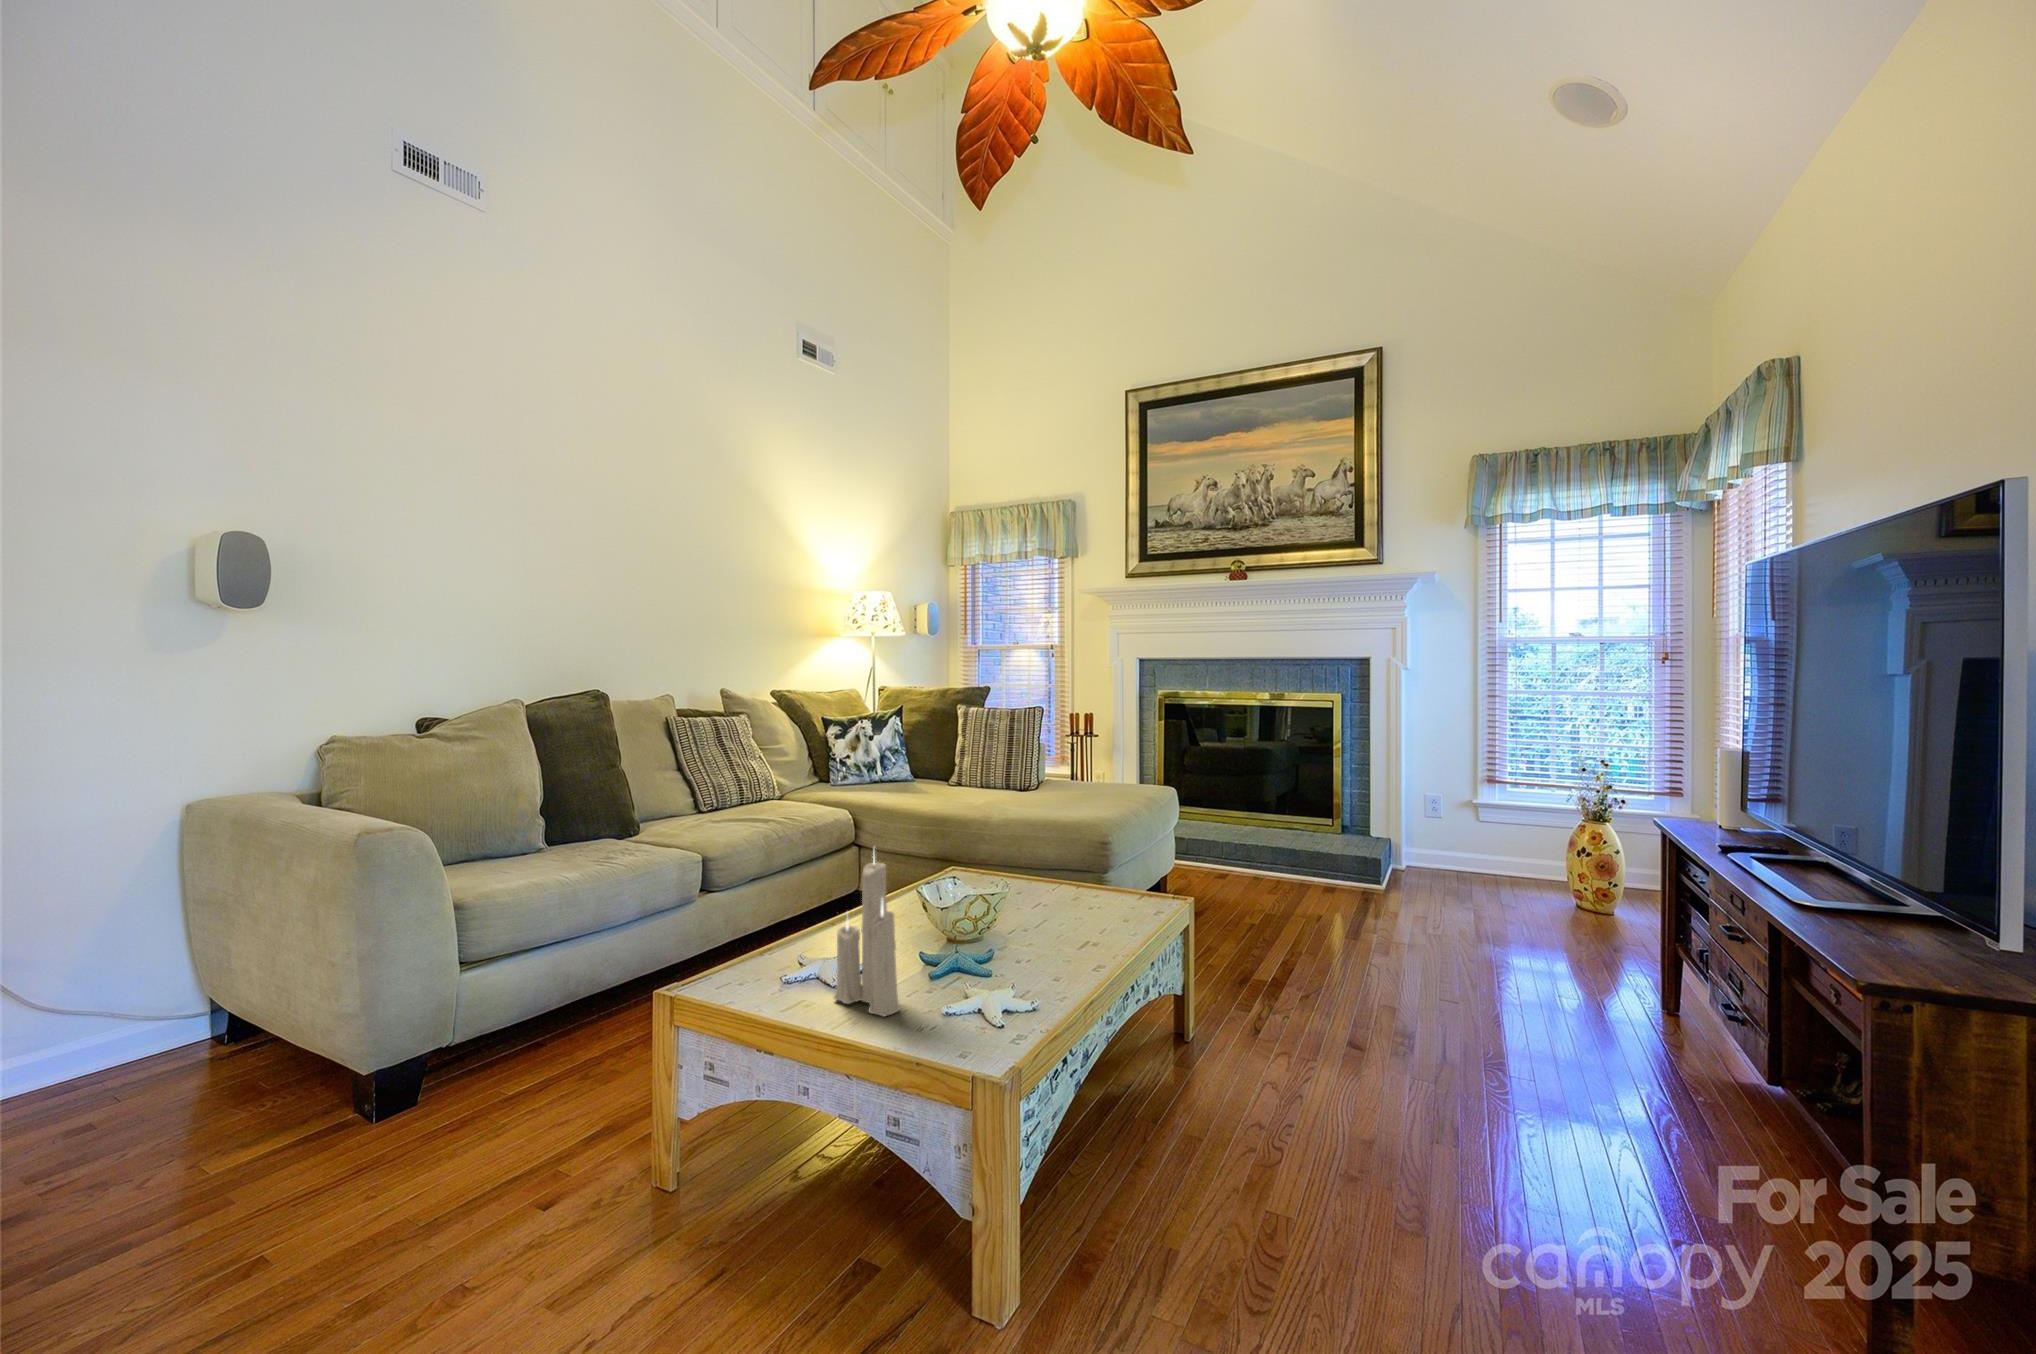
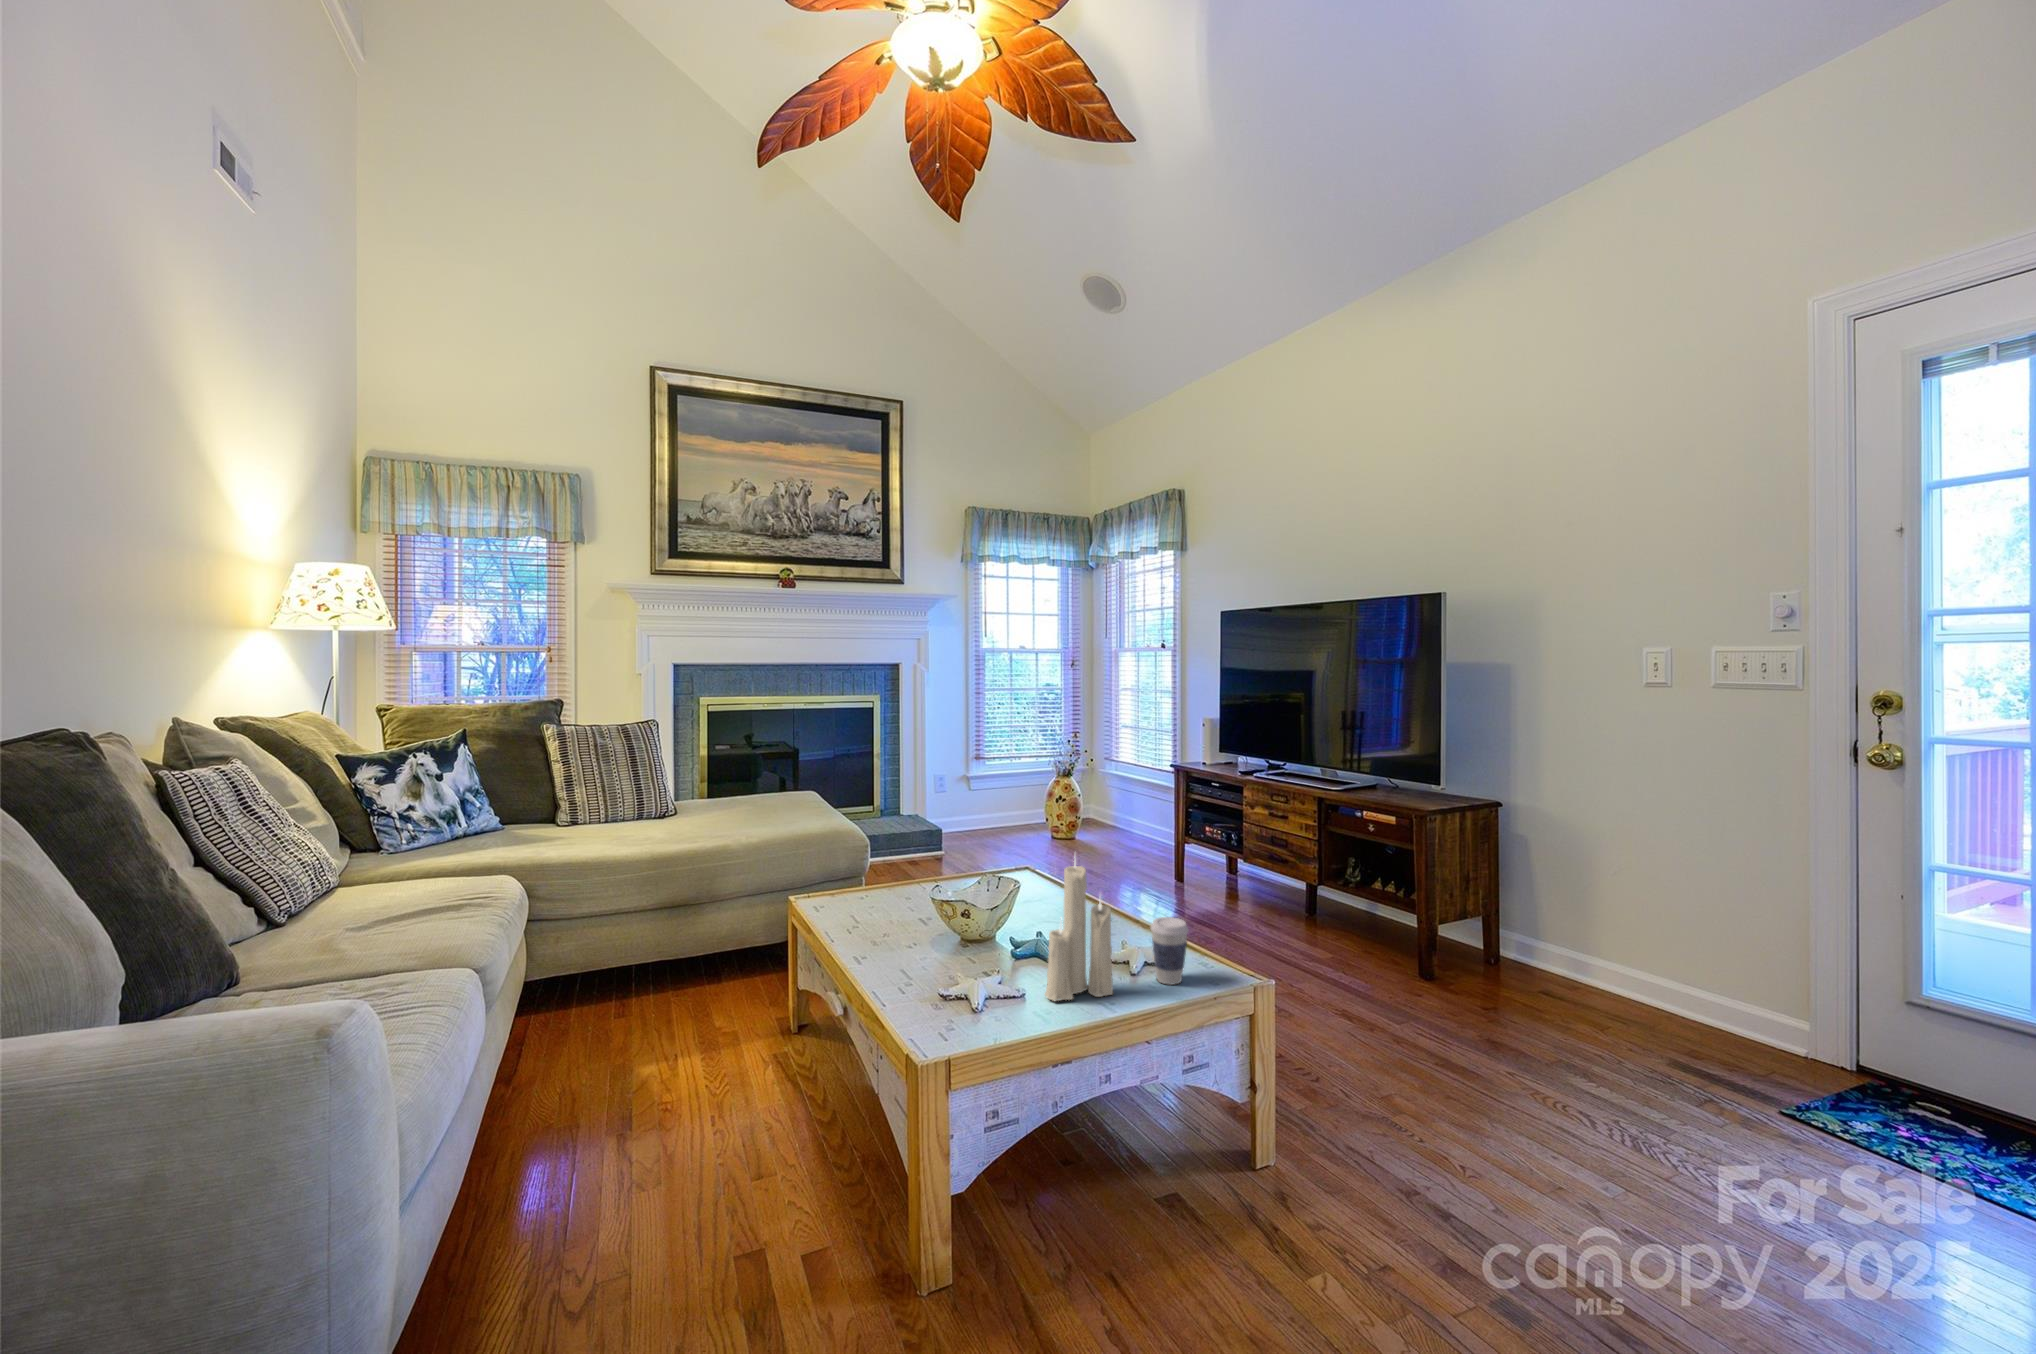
coffee cup: none [935,951,982,1037] -> present [1151,917,1189,985]

